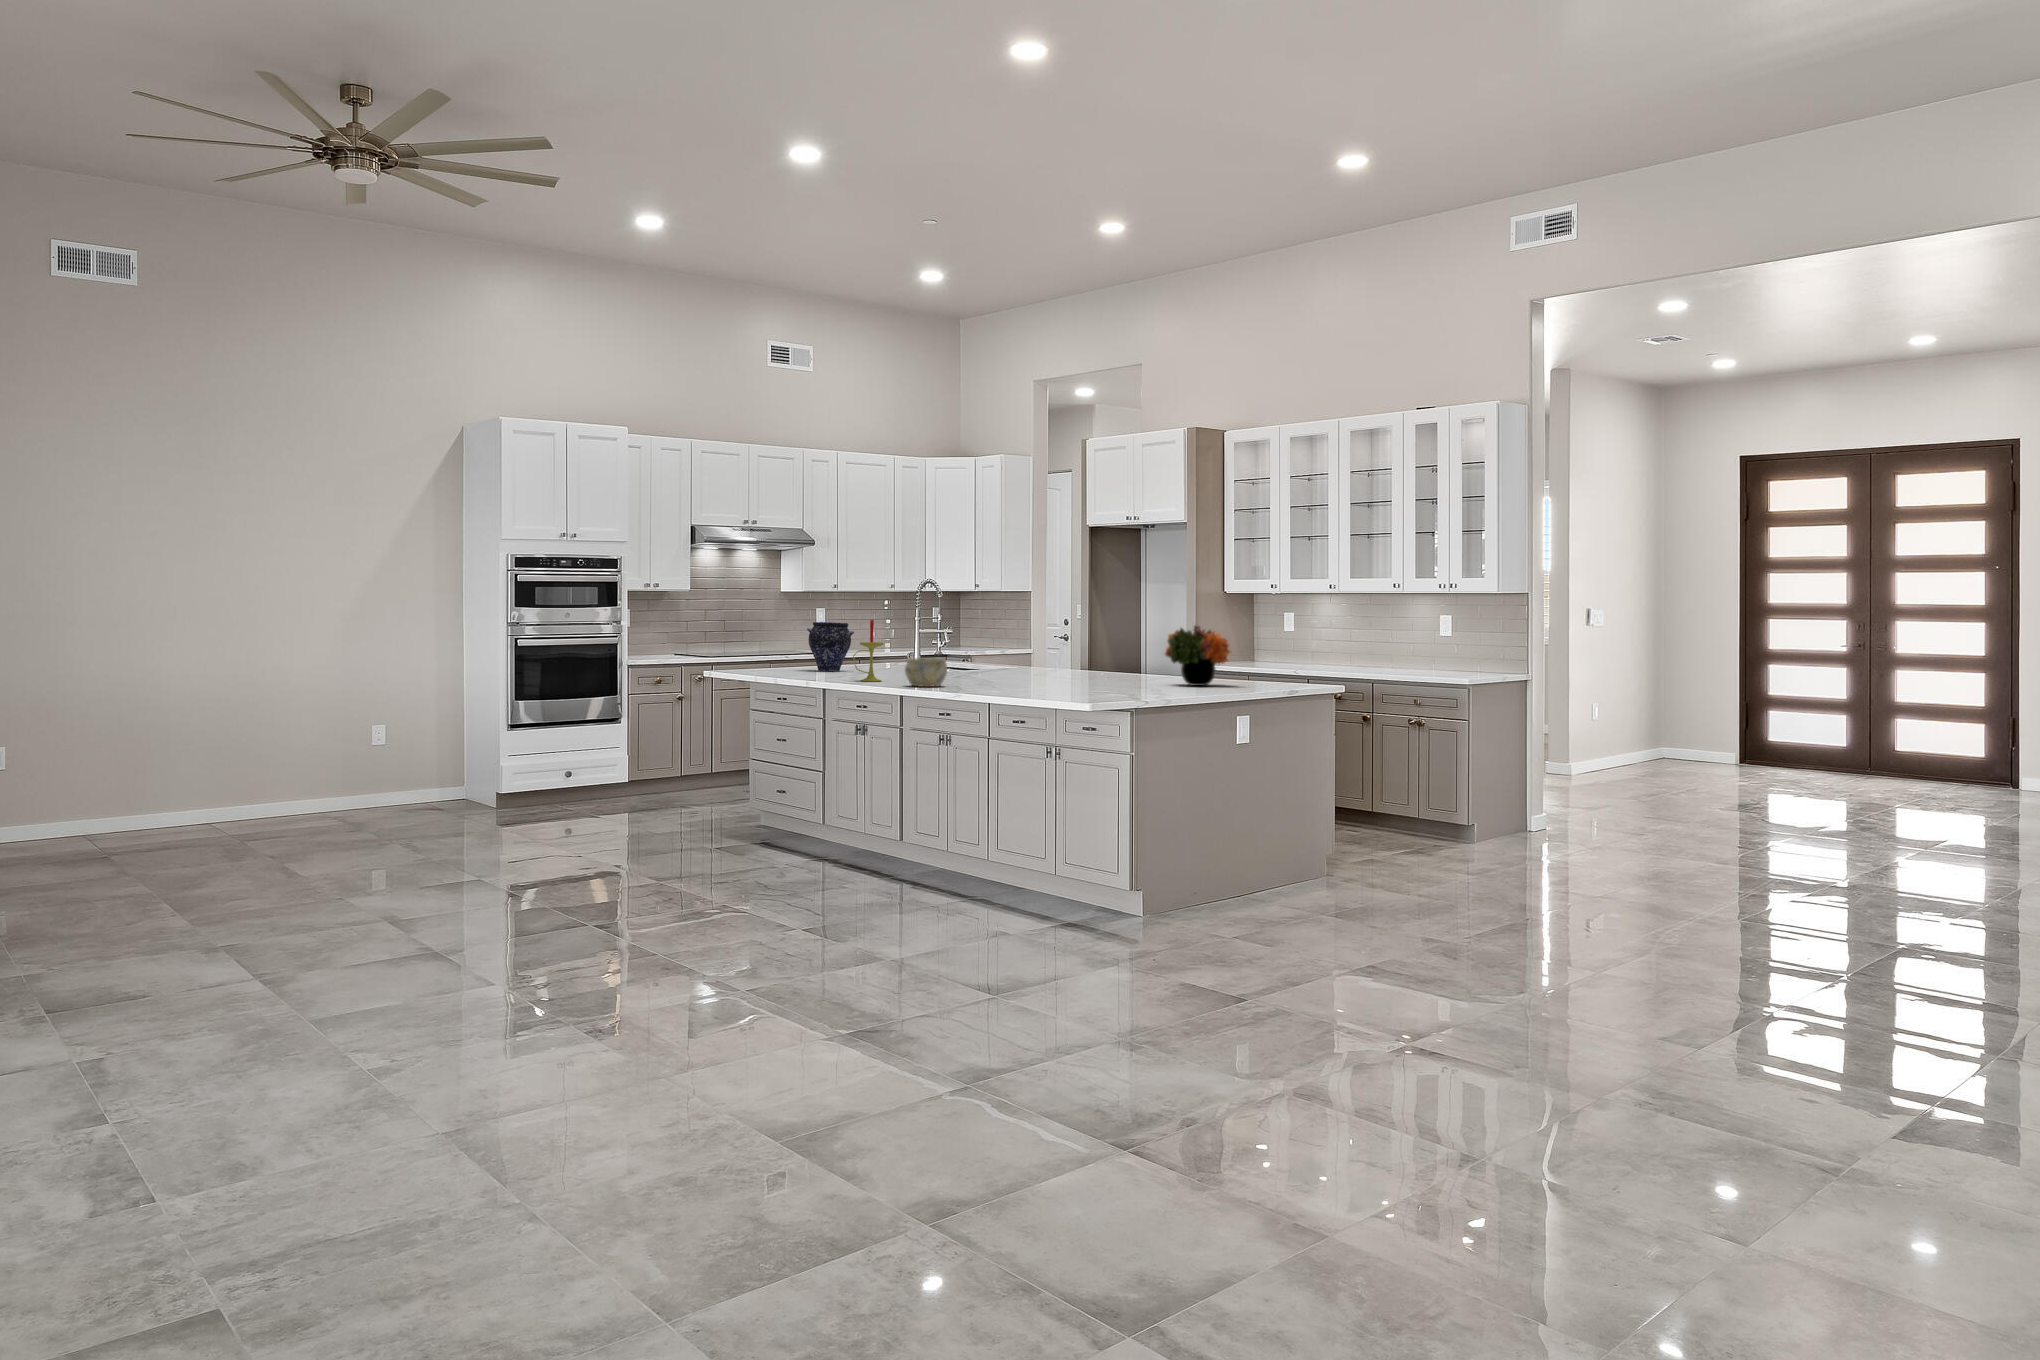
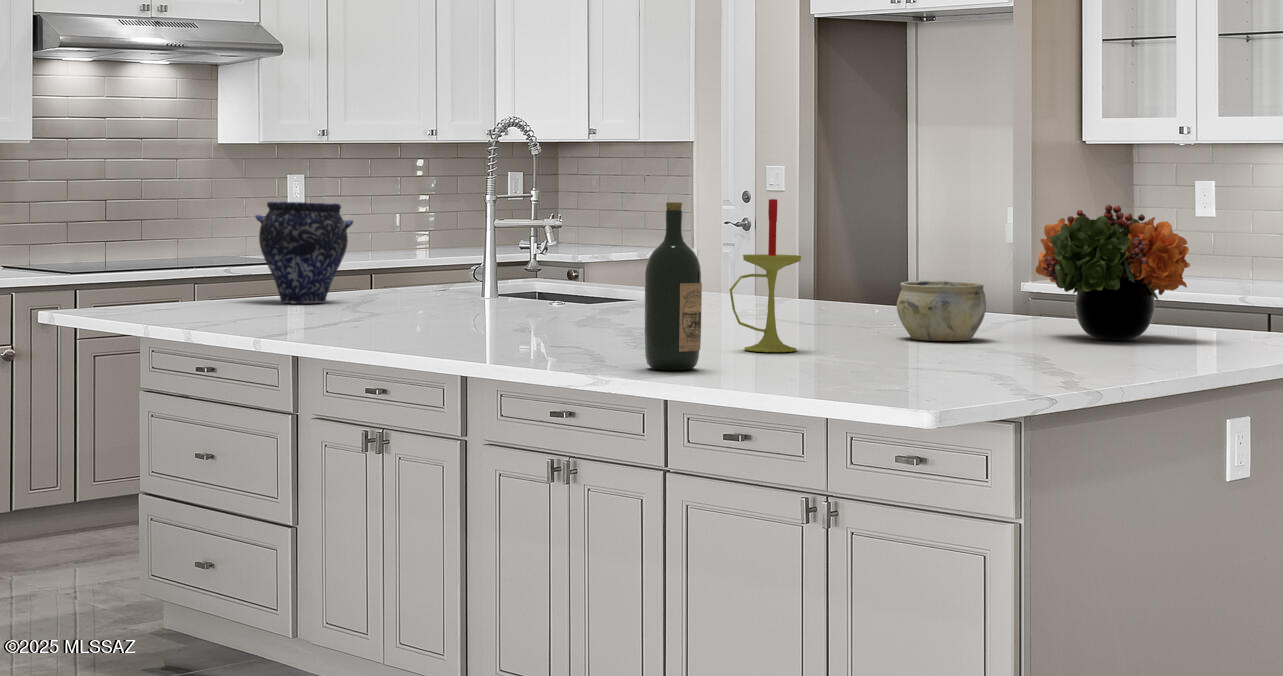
candle: present [853,620,883,681] -> present [729,199,801,352]
wine bottle: none [980,624,1003,691] -> present [645,202,702,370]
ceramic bowl: present [905,658,947,687] -> present [897,281,986,341]

